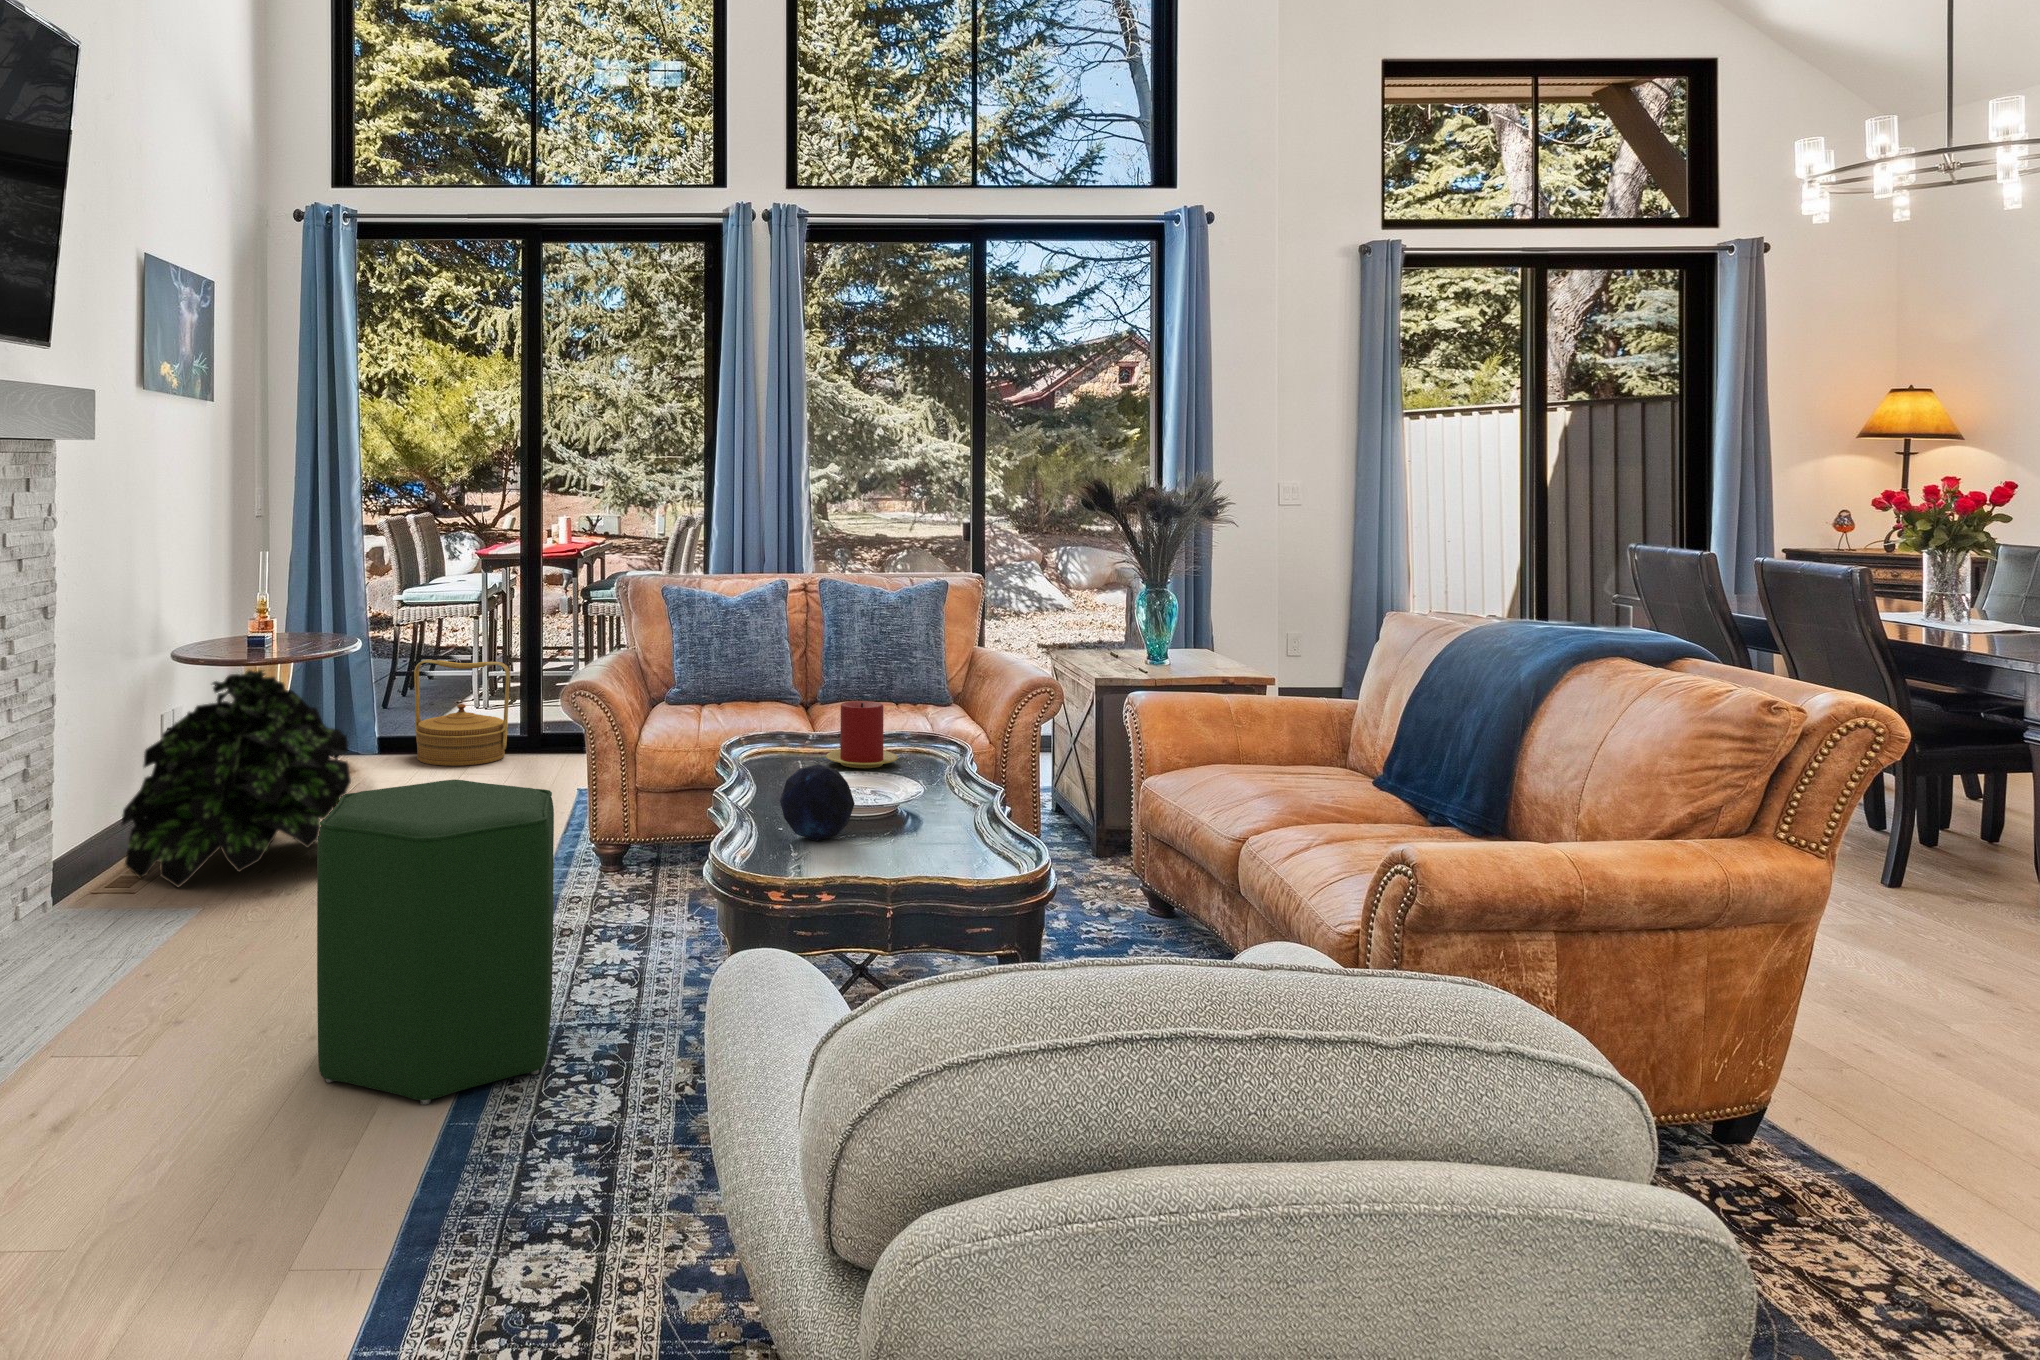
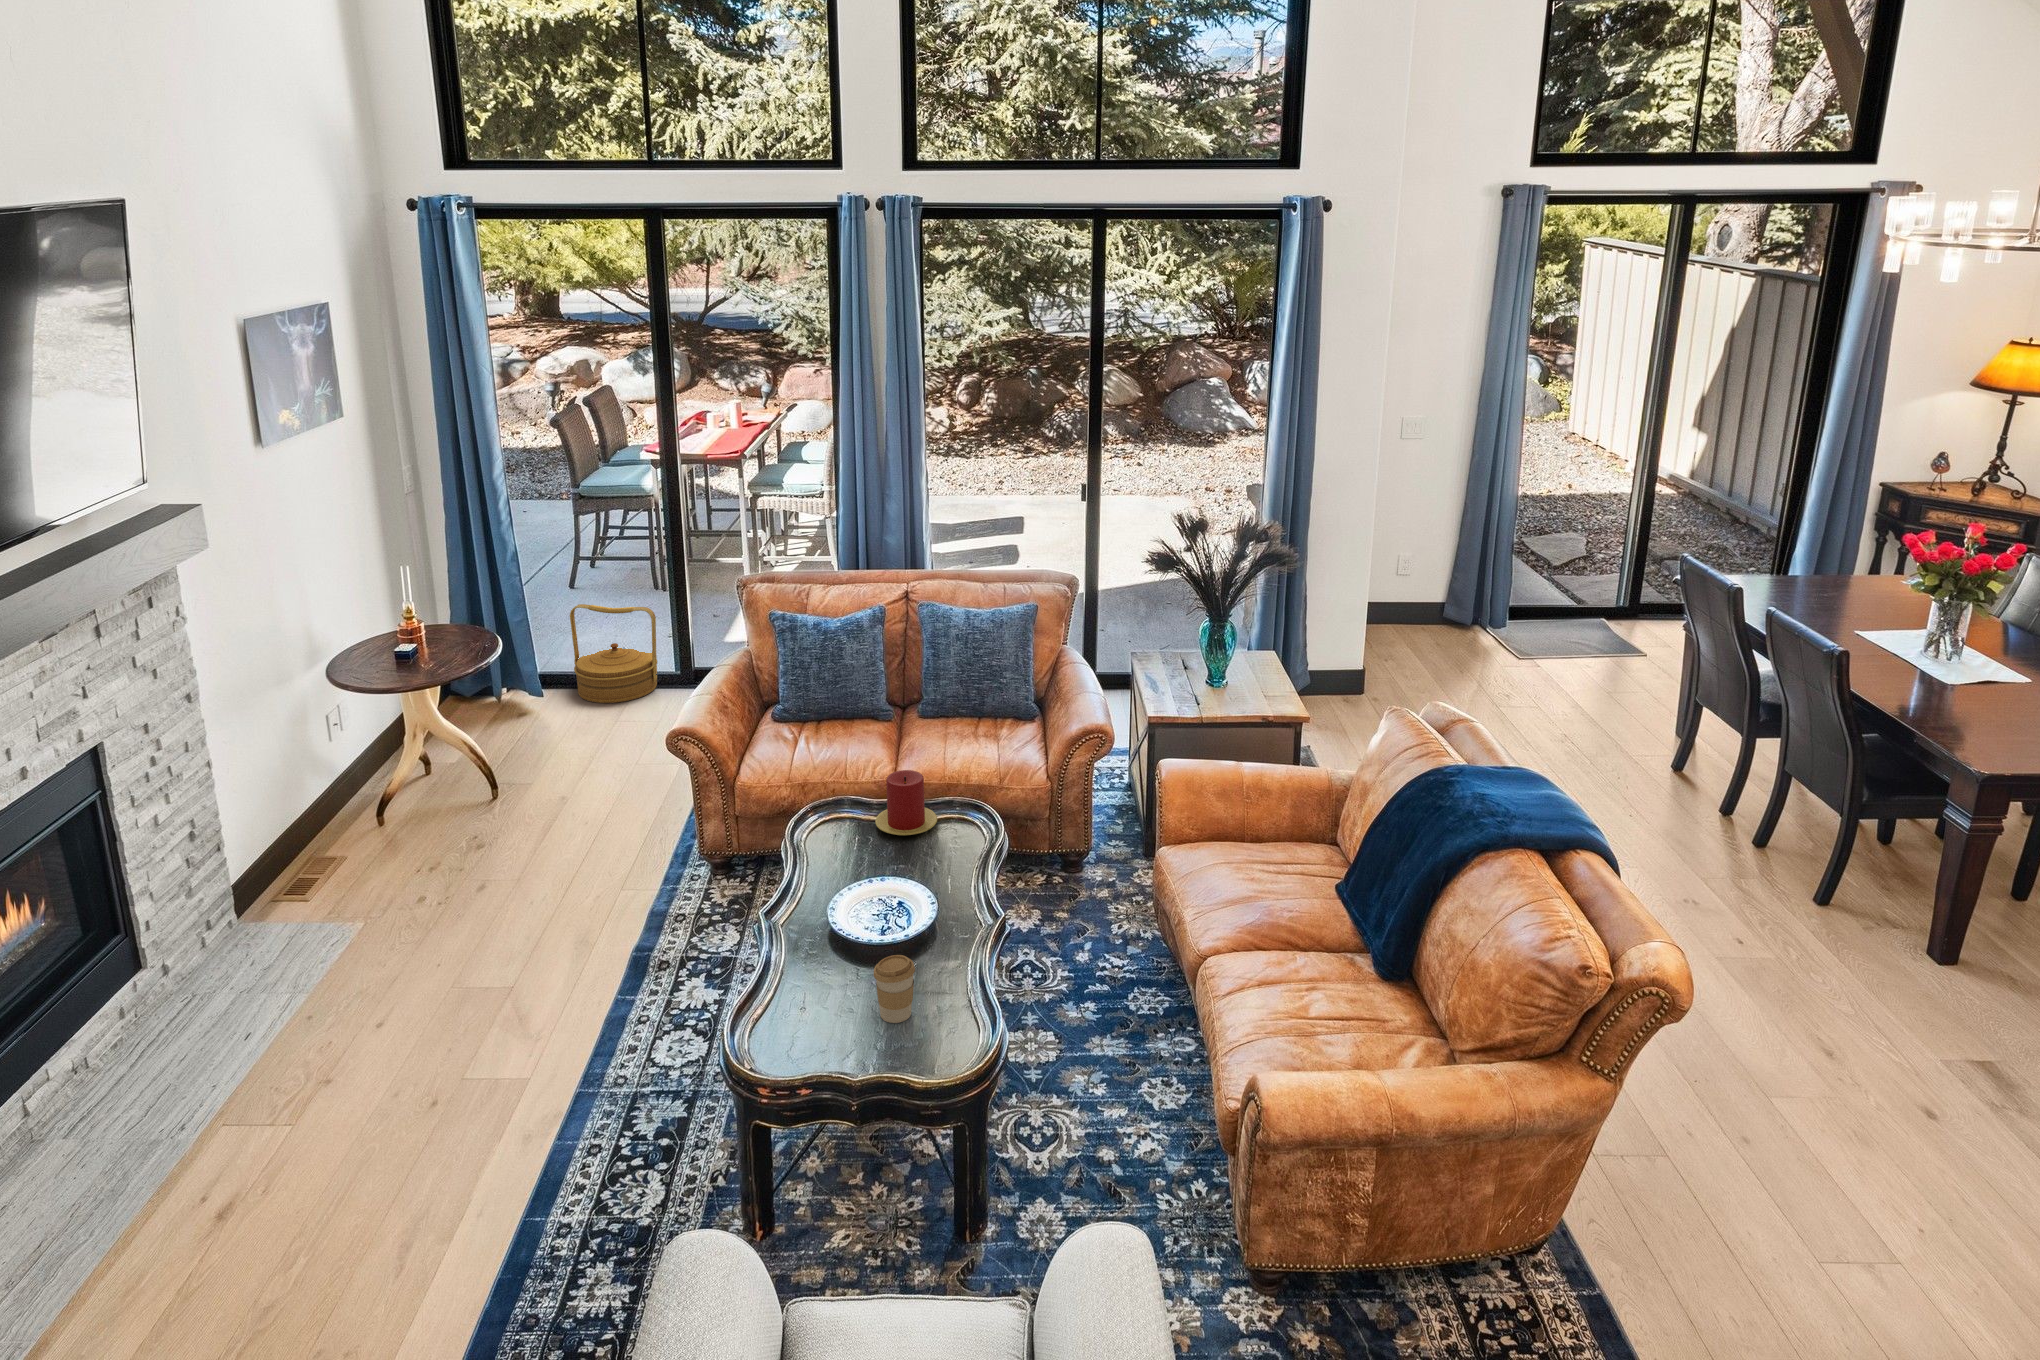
potted plant: present [122,670,351,887] -> none [295,695,511,899]
decorative orb: present [780,764,855,841] -> none [793,914,854,980]
ottoman: present [317,780,554,1105] -> none [404,897,625,1198]
coffee cup: none [892,788,943,864] -> present [874,955,915,1023]

